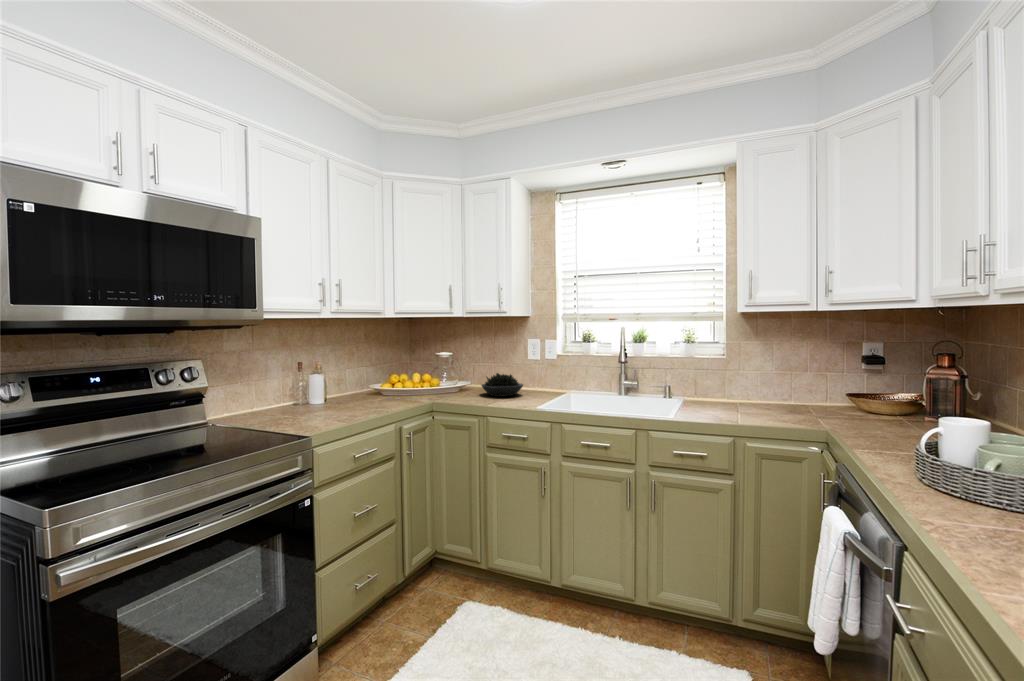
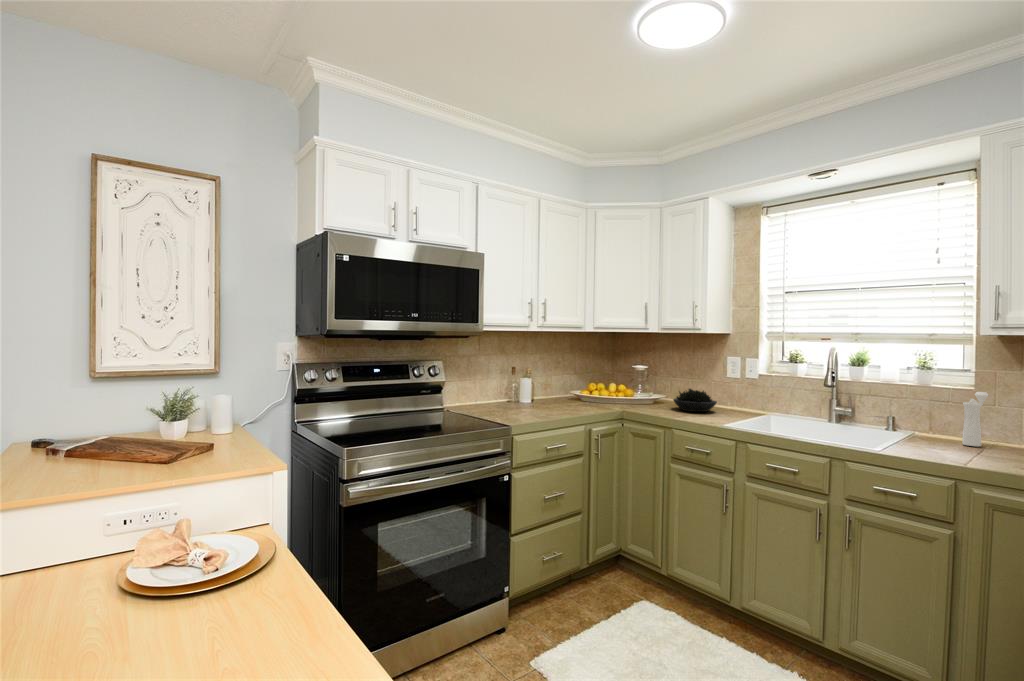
pepper mill: none [724,360,739,406] -> present [962,392,988,446]

